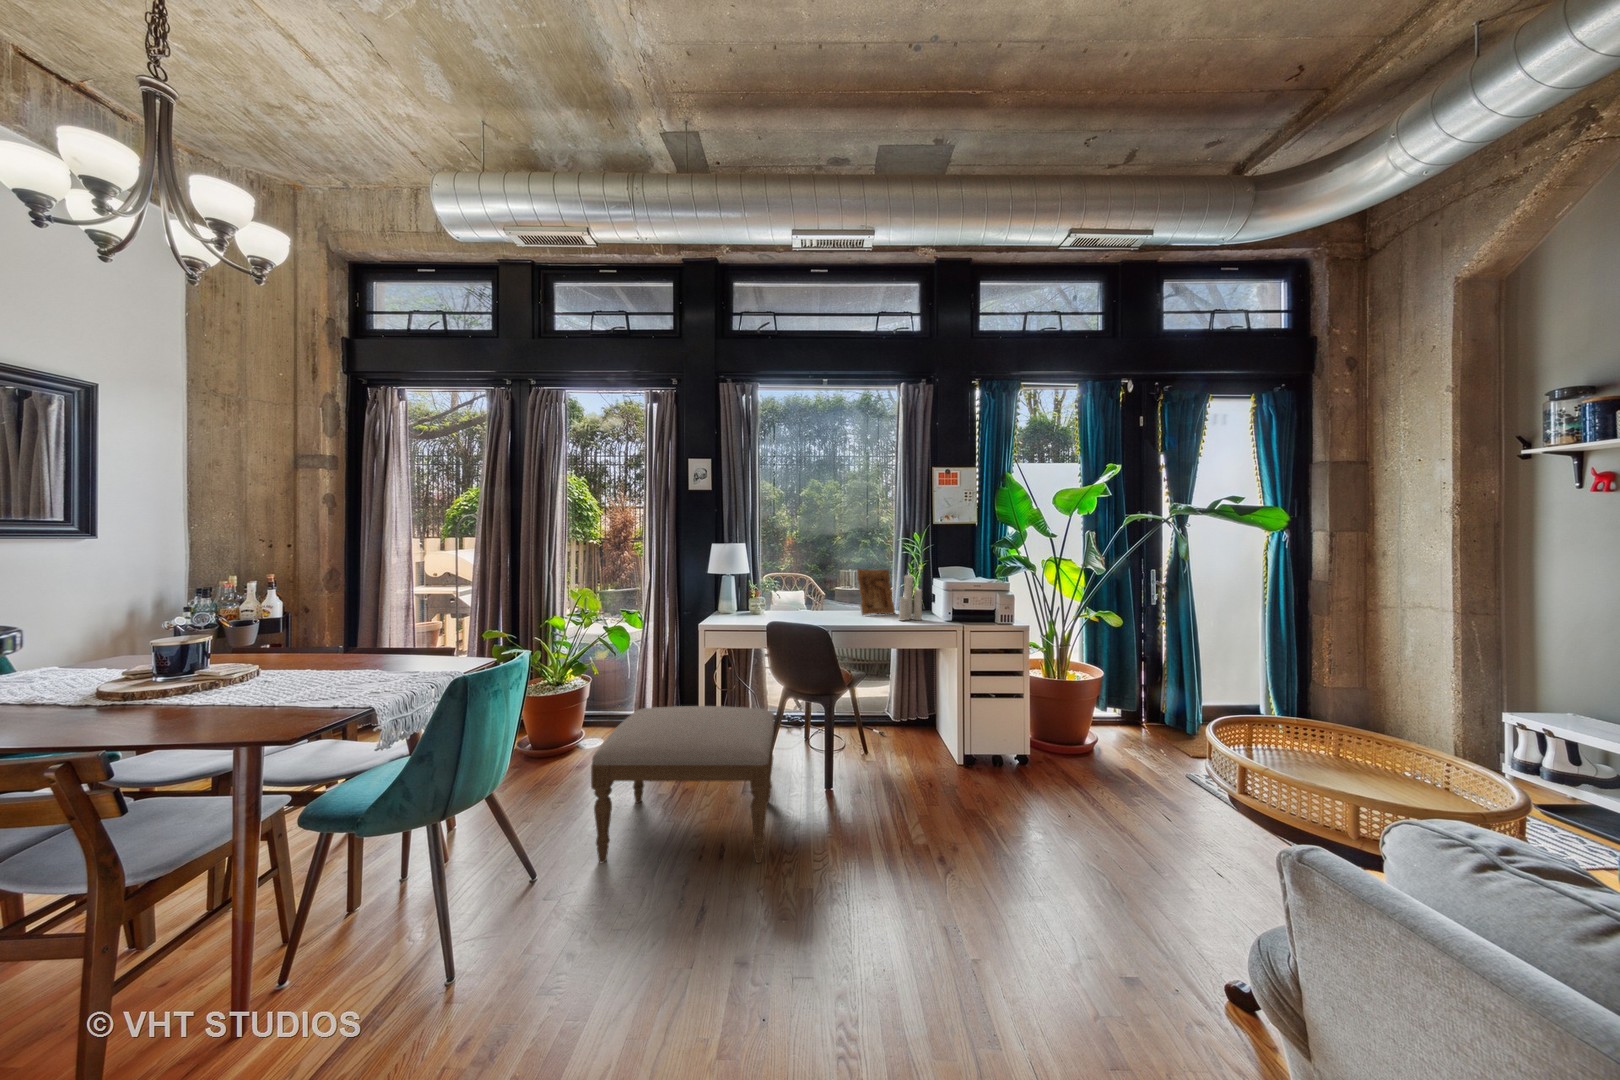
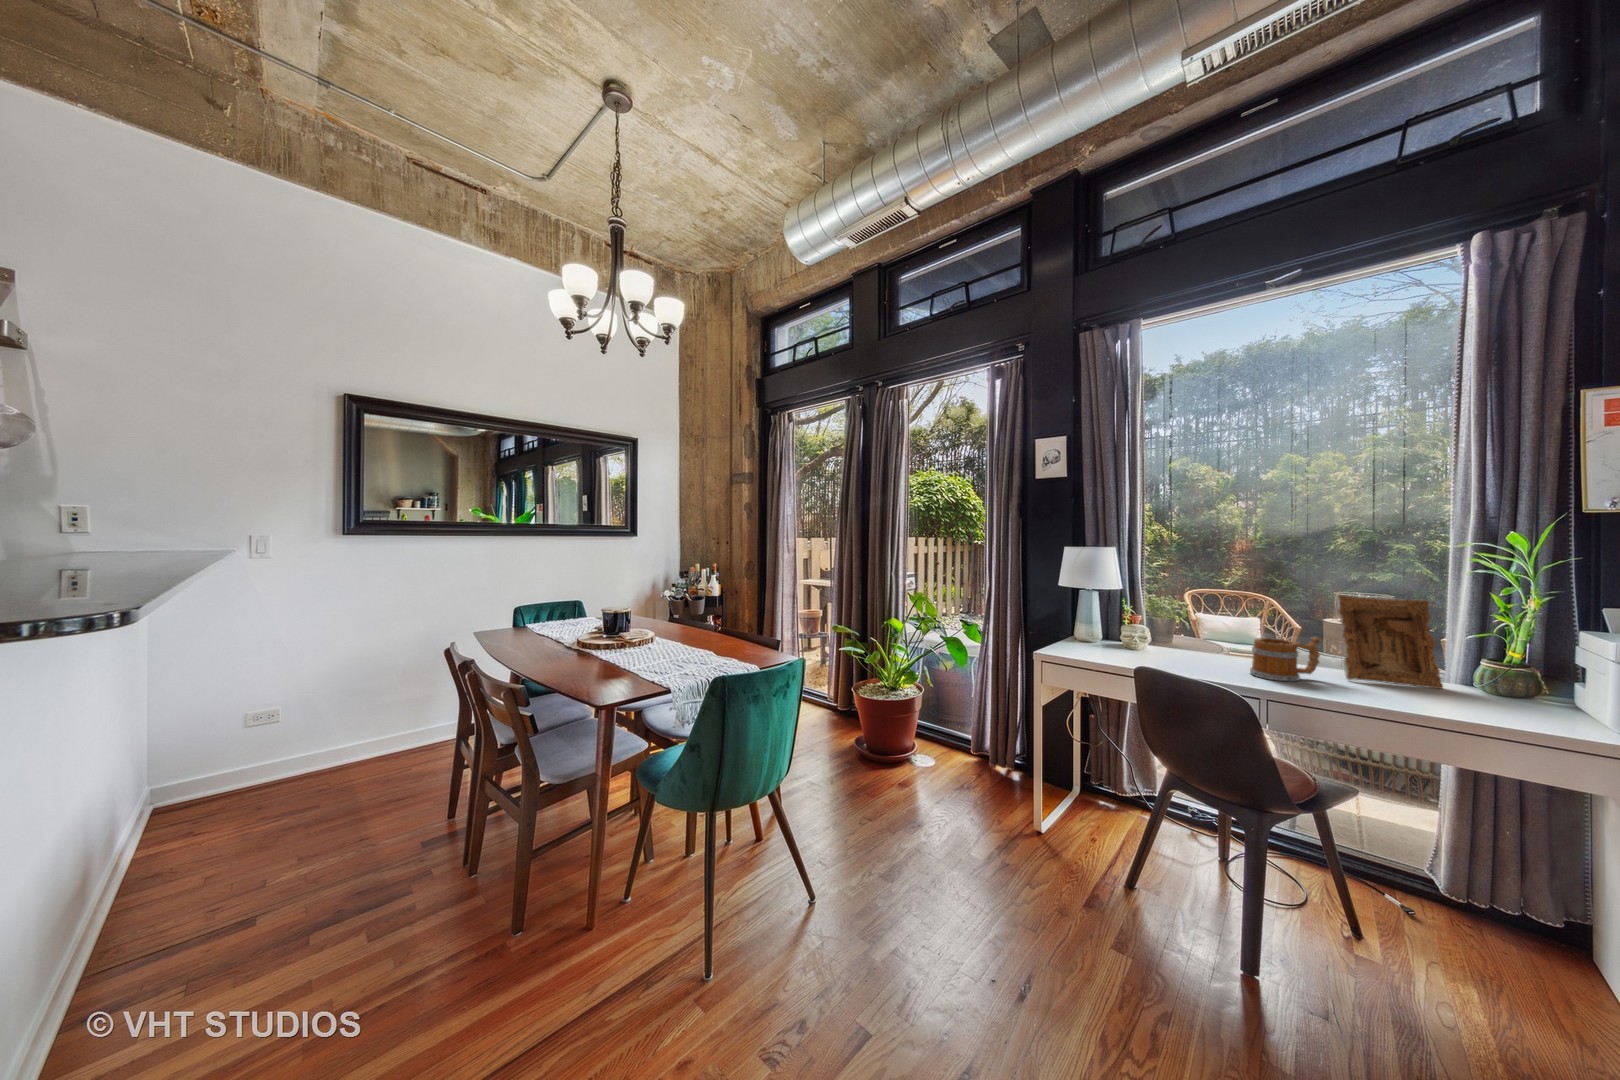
candle: present [898,575,922,620] -> none [1440,599,1521,714]
mug: none [822,593,853,620] -> present [1250,637,1321,681]
ottoman: present [591,706,775,863] -> none [870,744,1129,1023]

